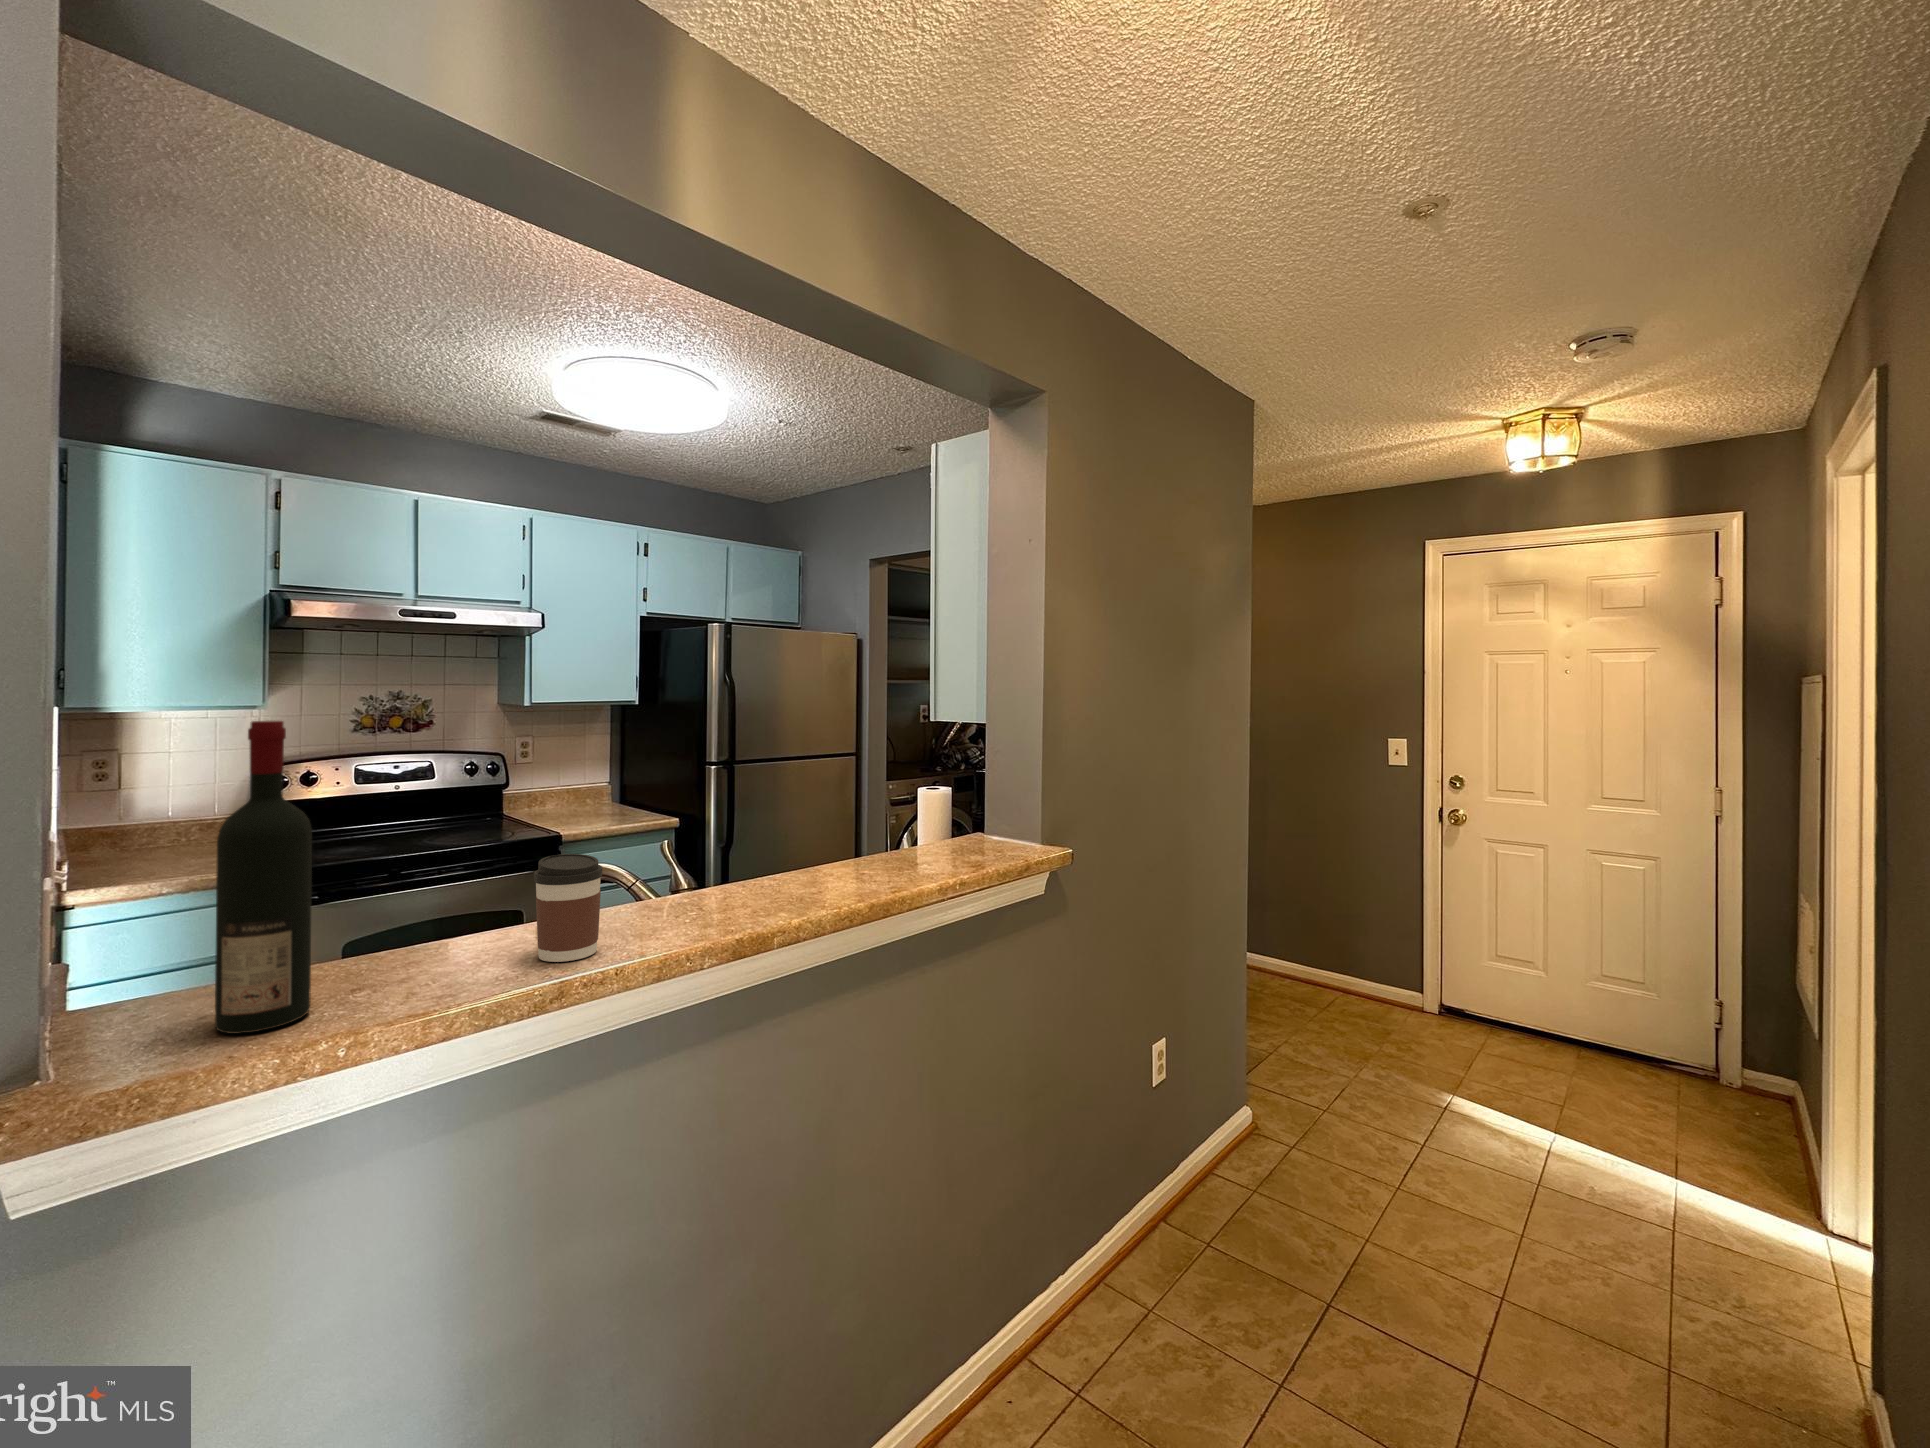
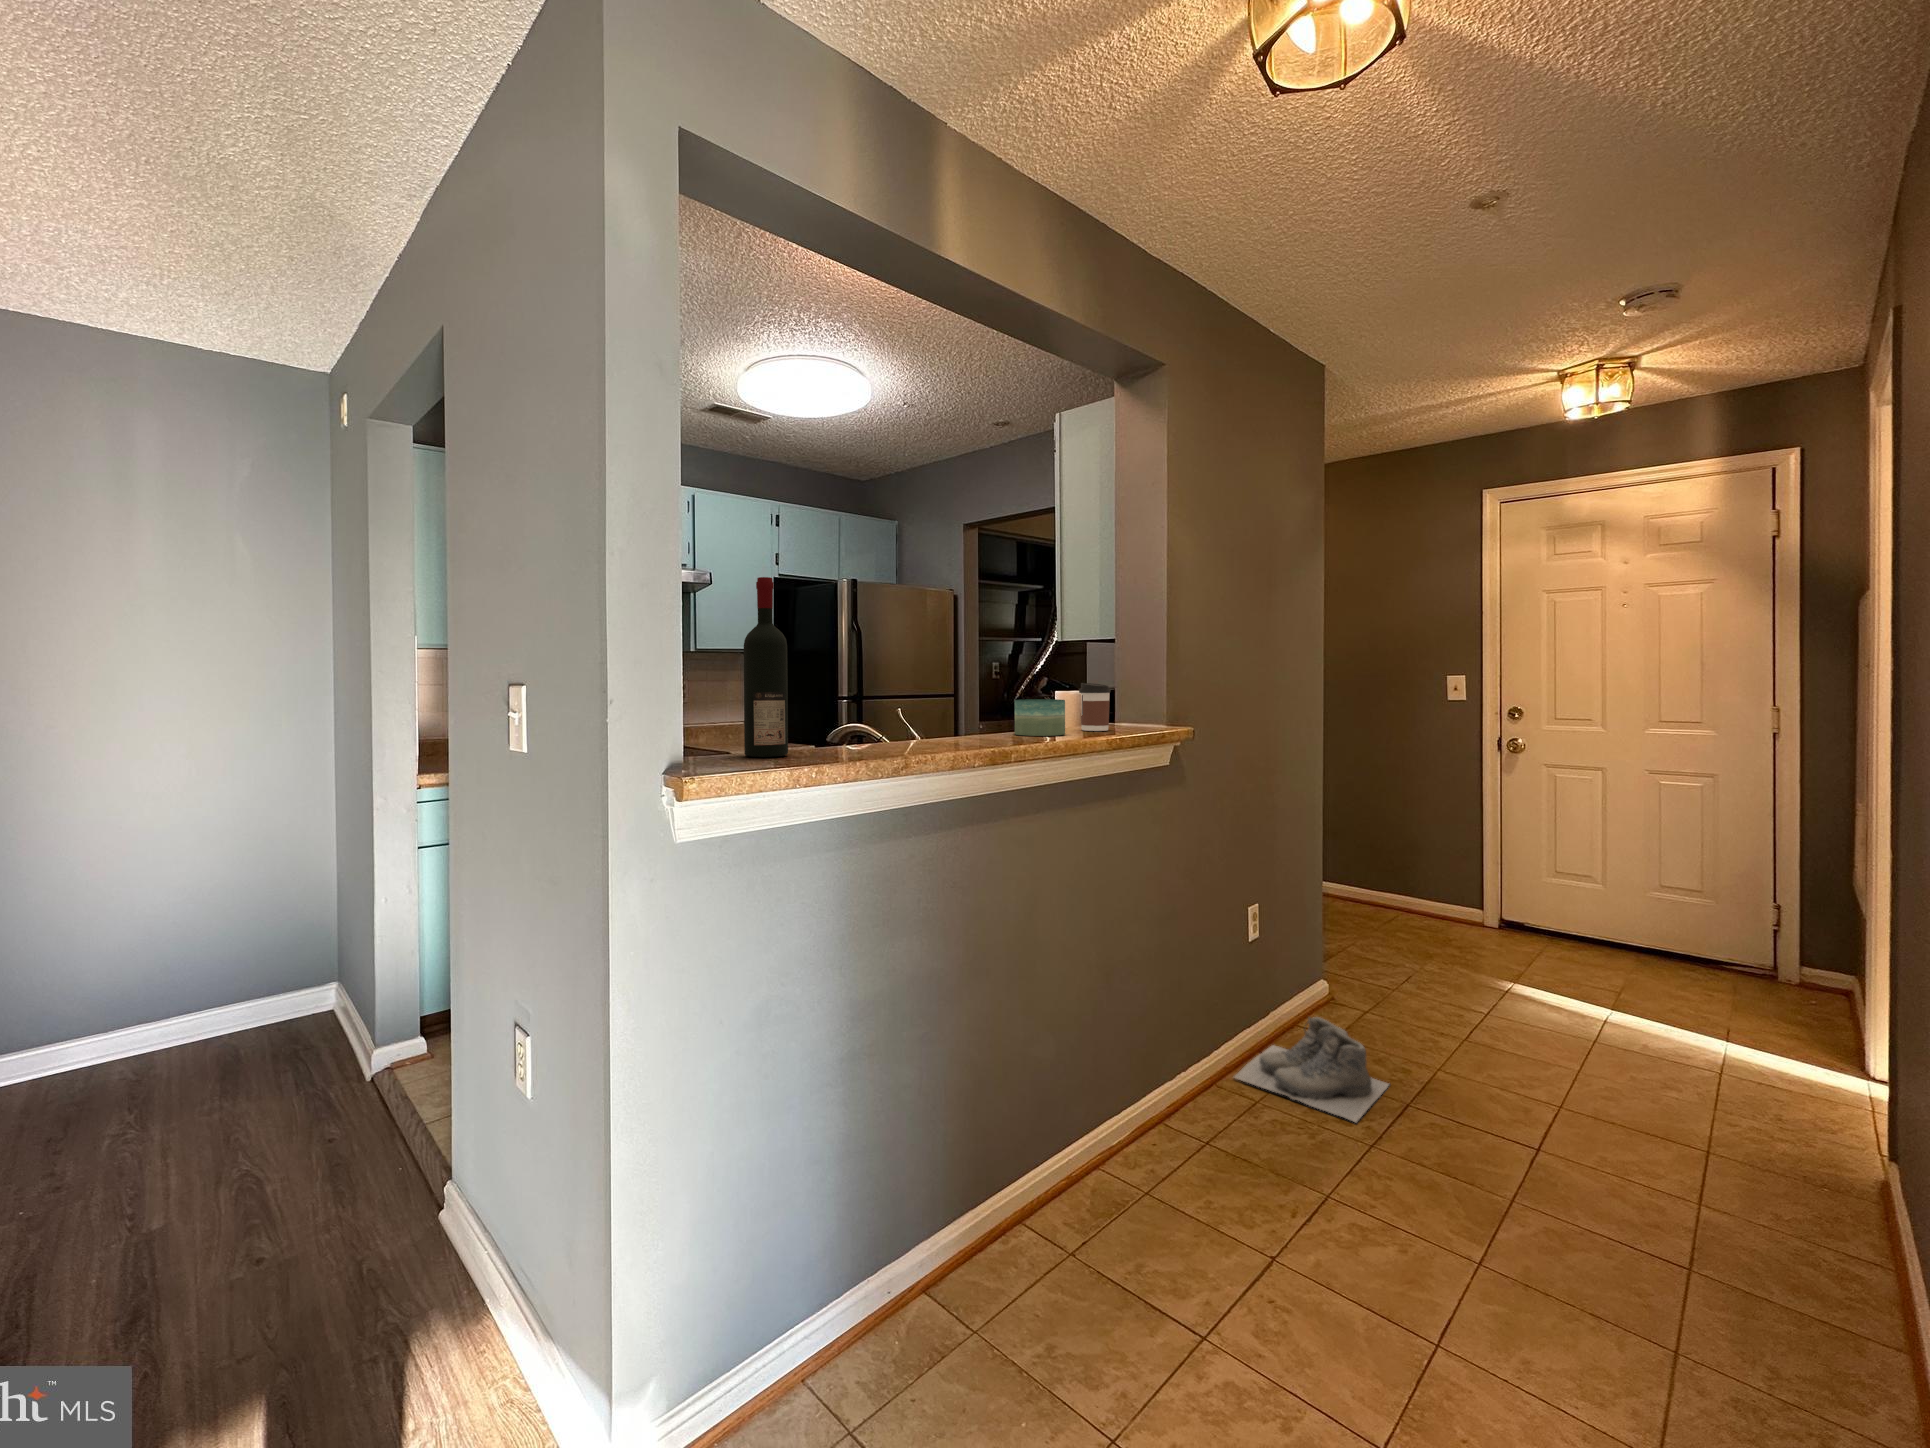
candle: none [811,833,881,894] -> present [1015,699,1065,736]
coffee cup: present [534,854,602,962] -> present [1079,683,1110,731]
boots: none [1126,1185,1311,1345] -> present [1234,1017,1389,1122]

